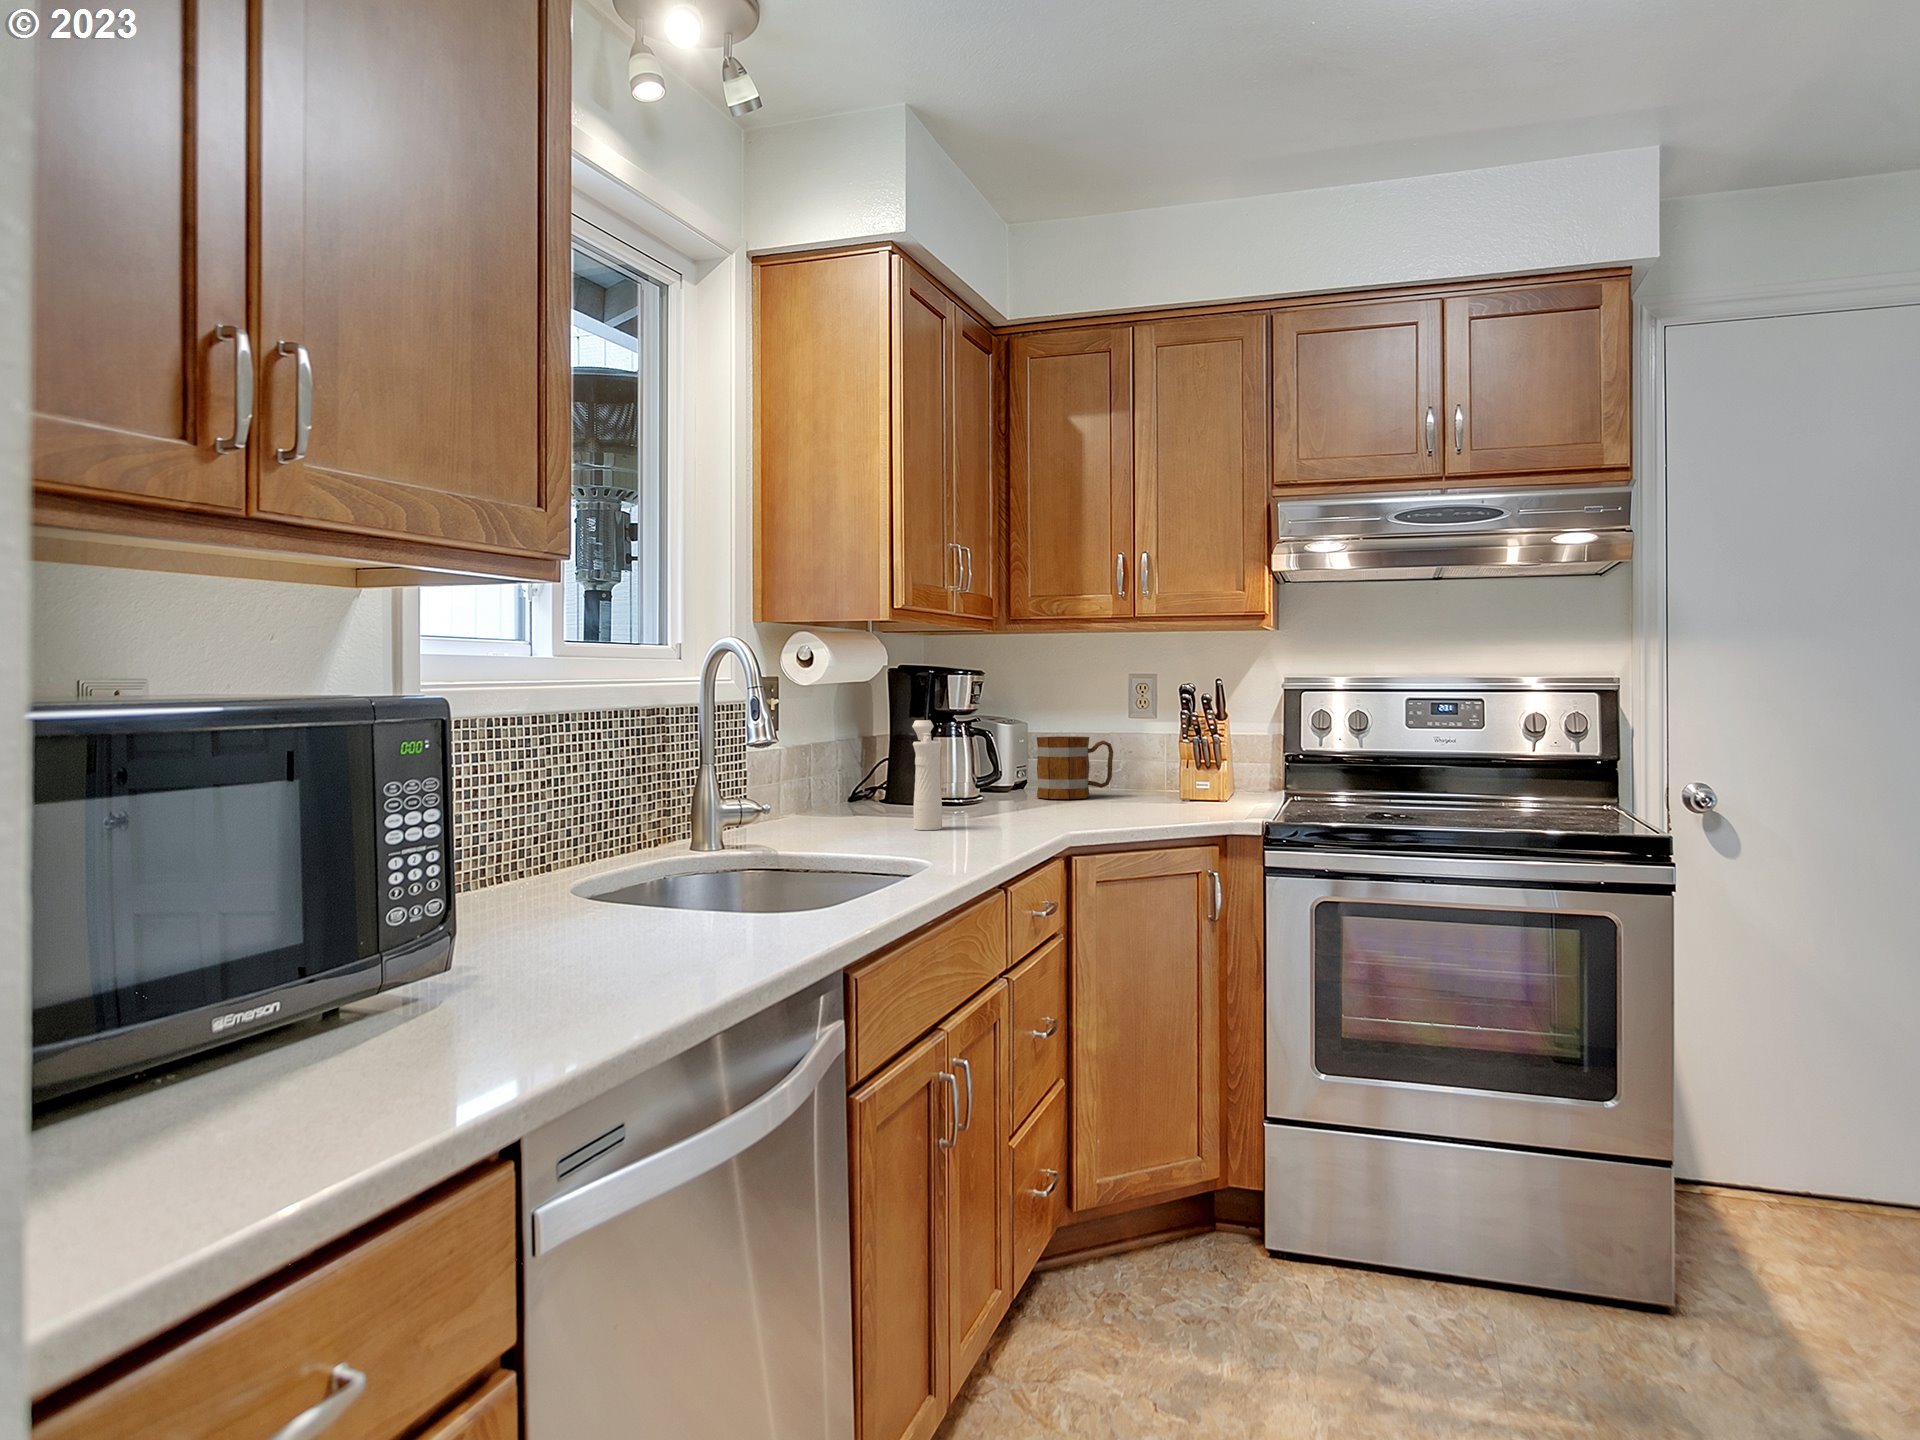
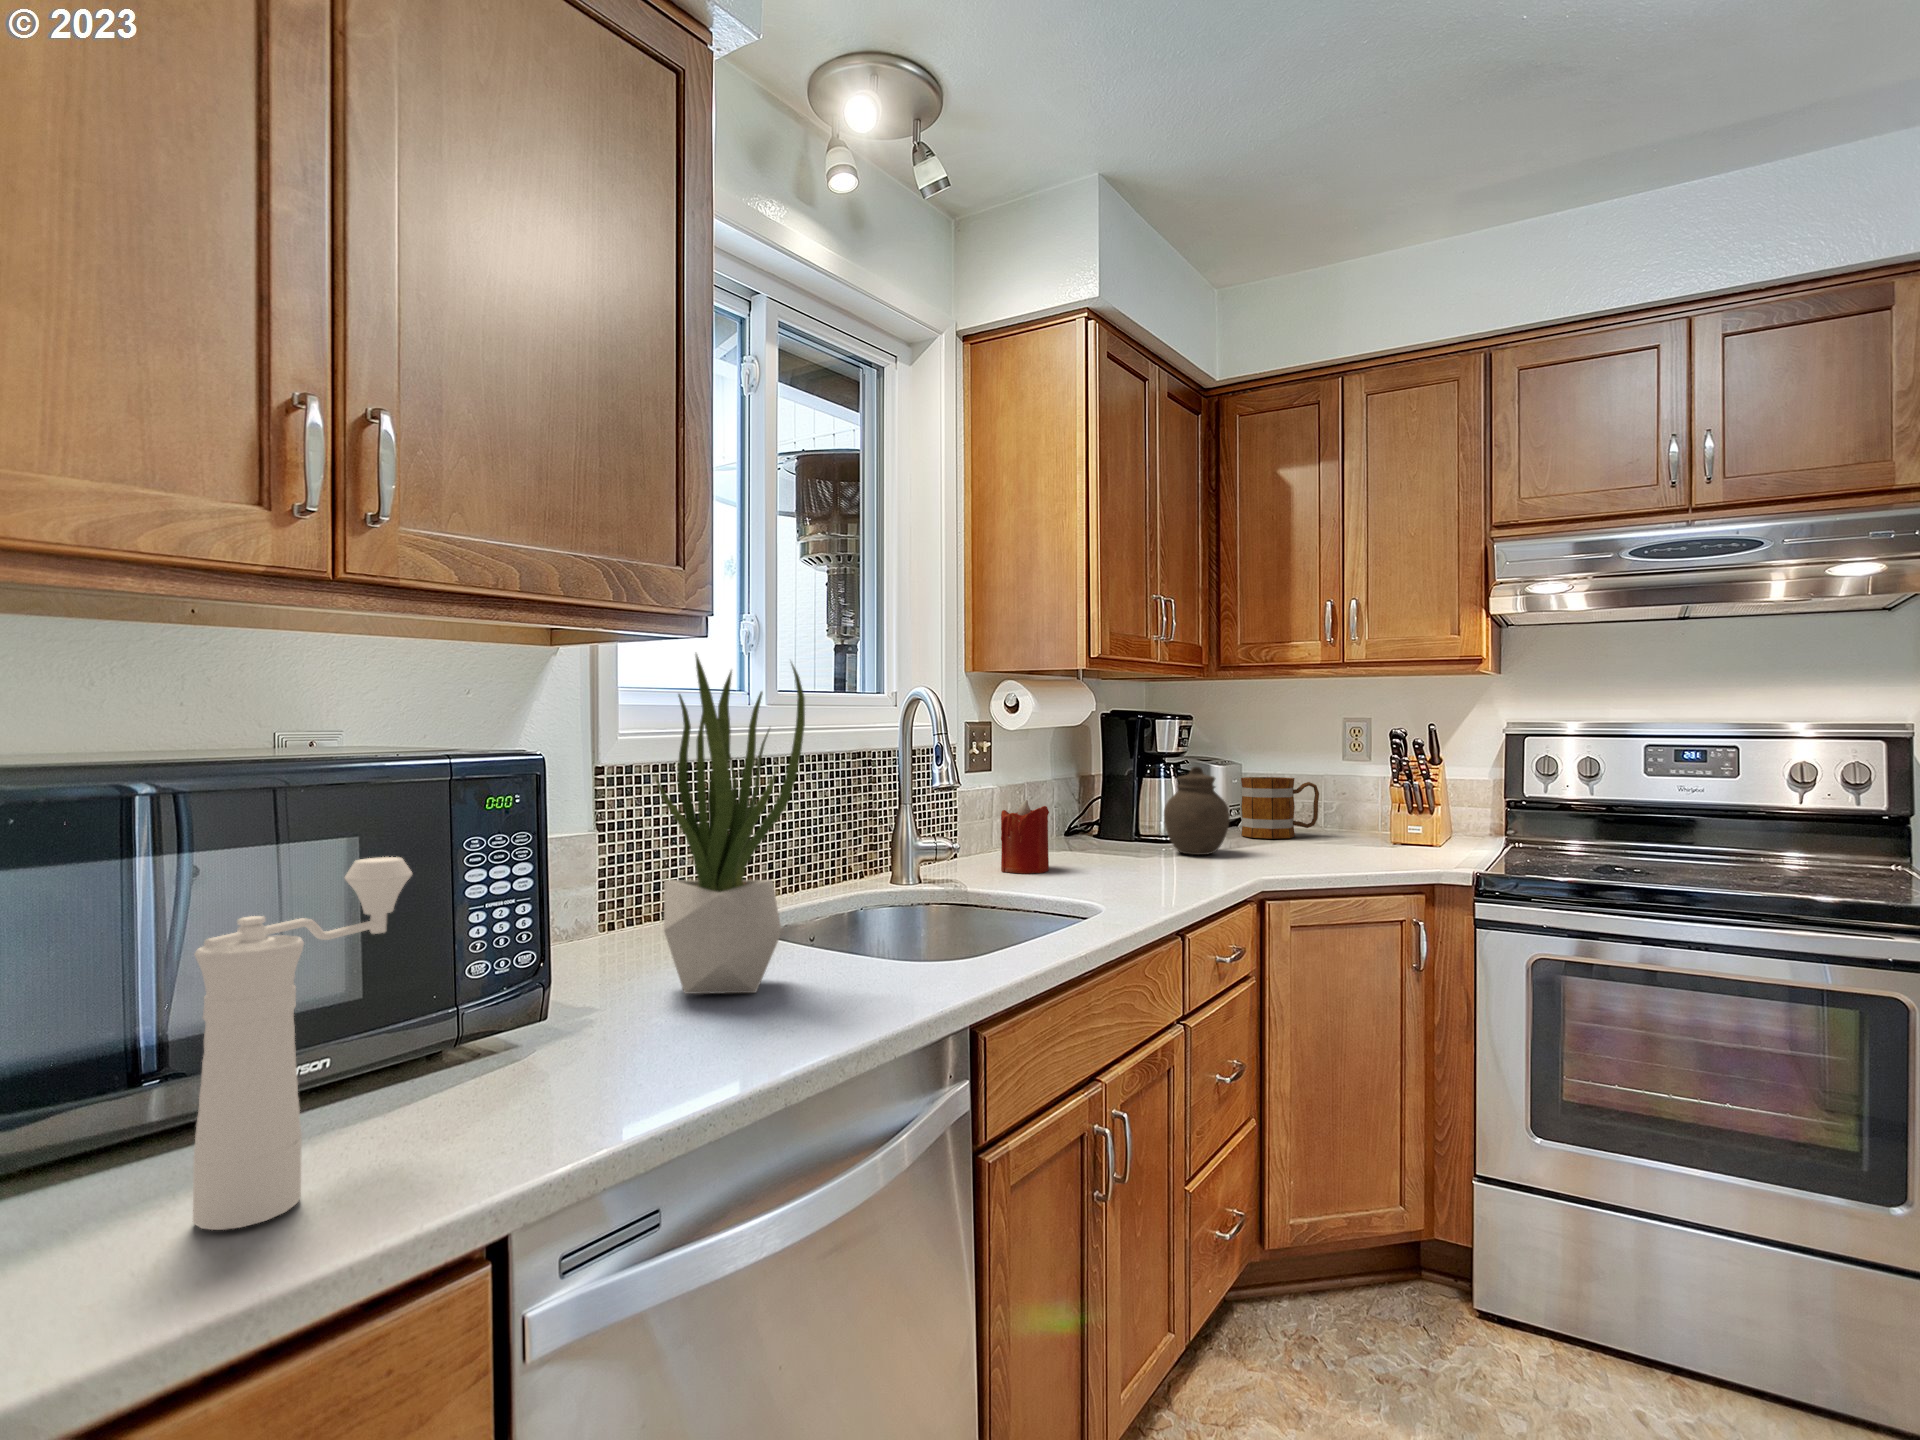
potted plant: none [526,595,677,949] -> present [656,654,805,994]
pepper mill: present [912,720,942,830] -> present [193,857,412,1230]
jar: none [967,724,1033,815] -> present [1164,767,1230,855]
candle: none [806,760,857,838] -> present [1001,800,1049,874]

